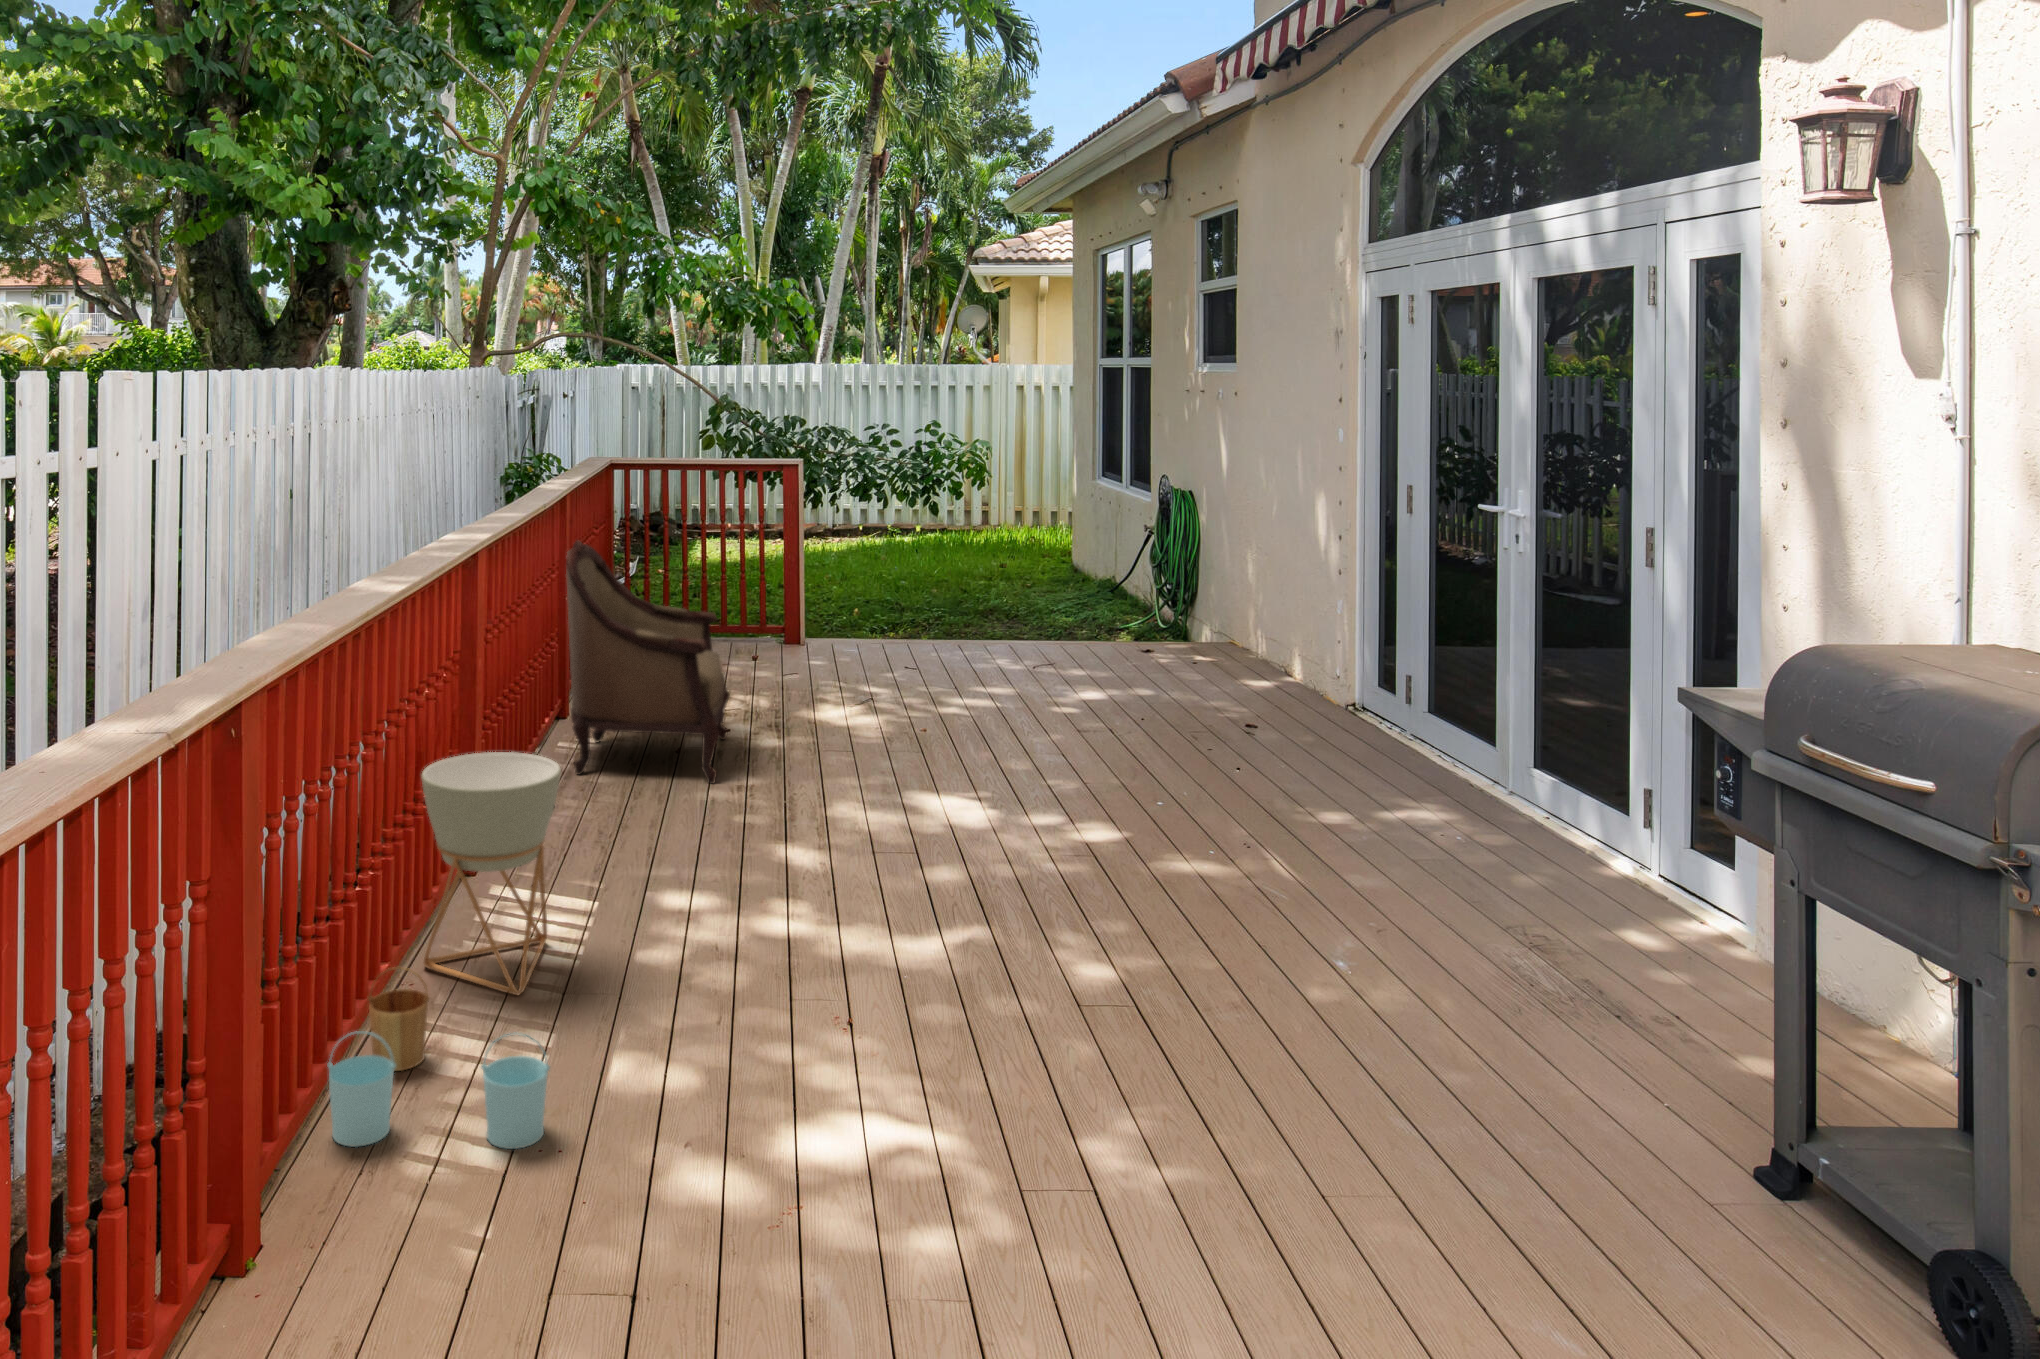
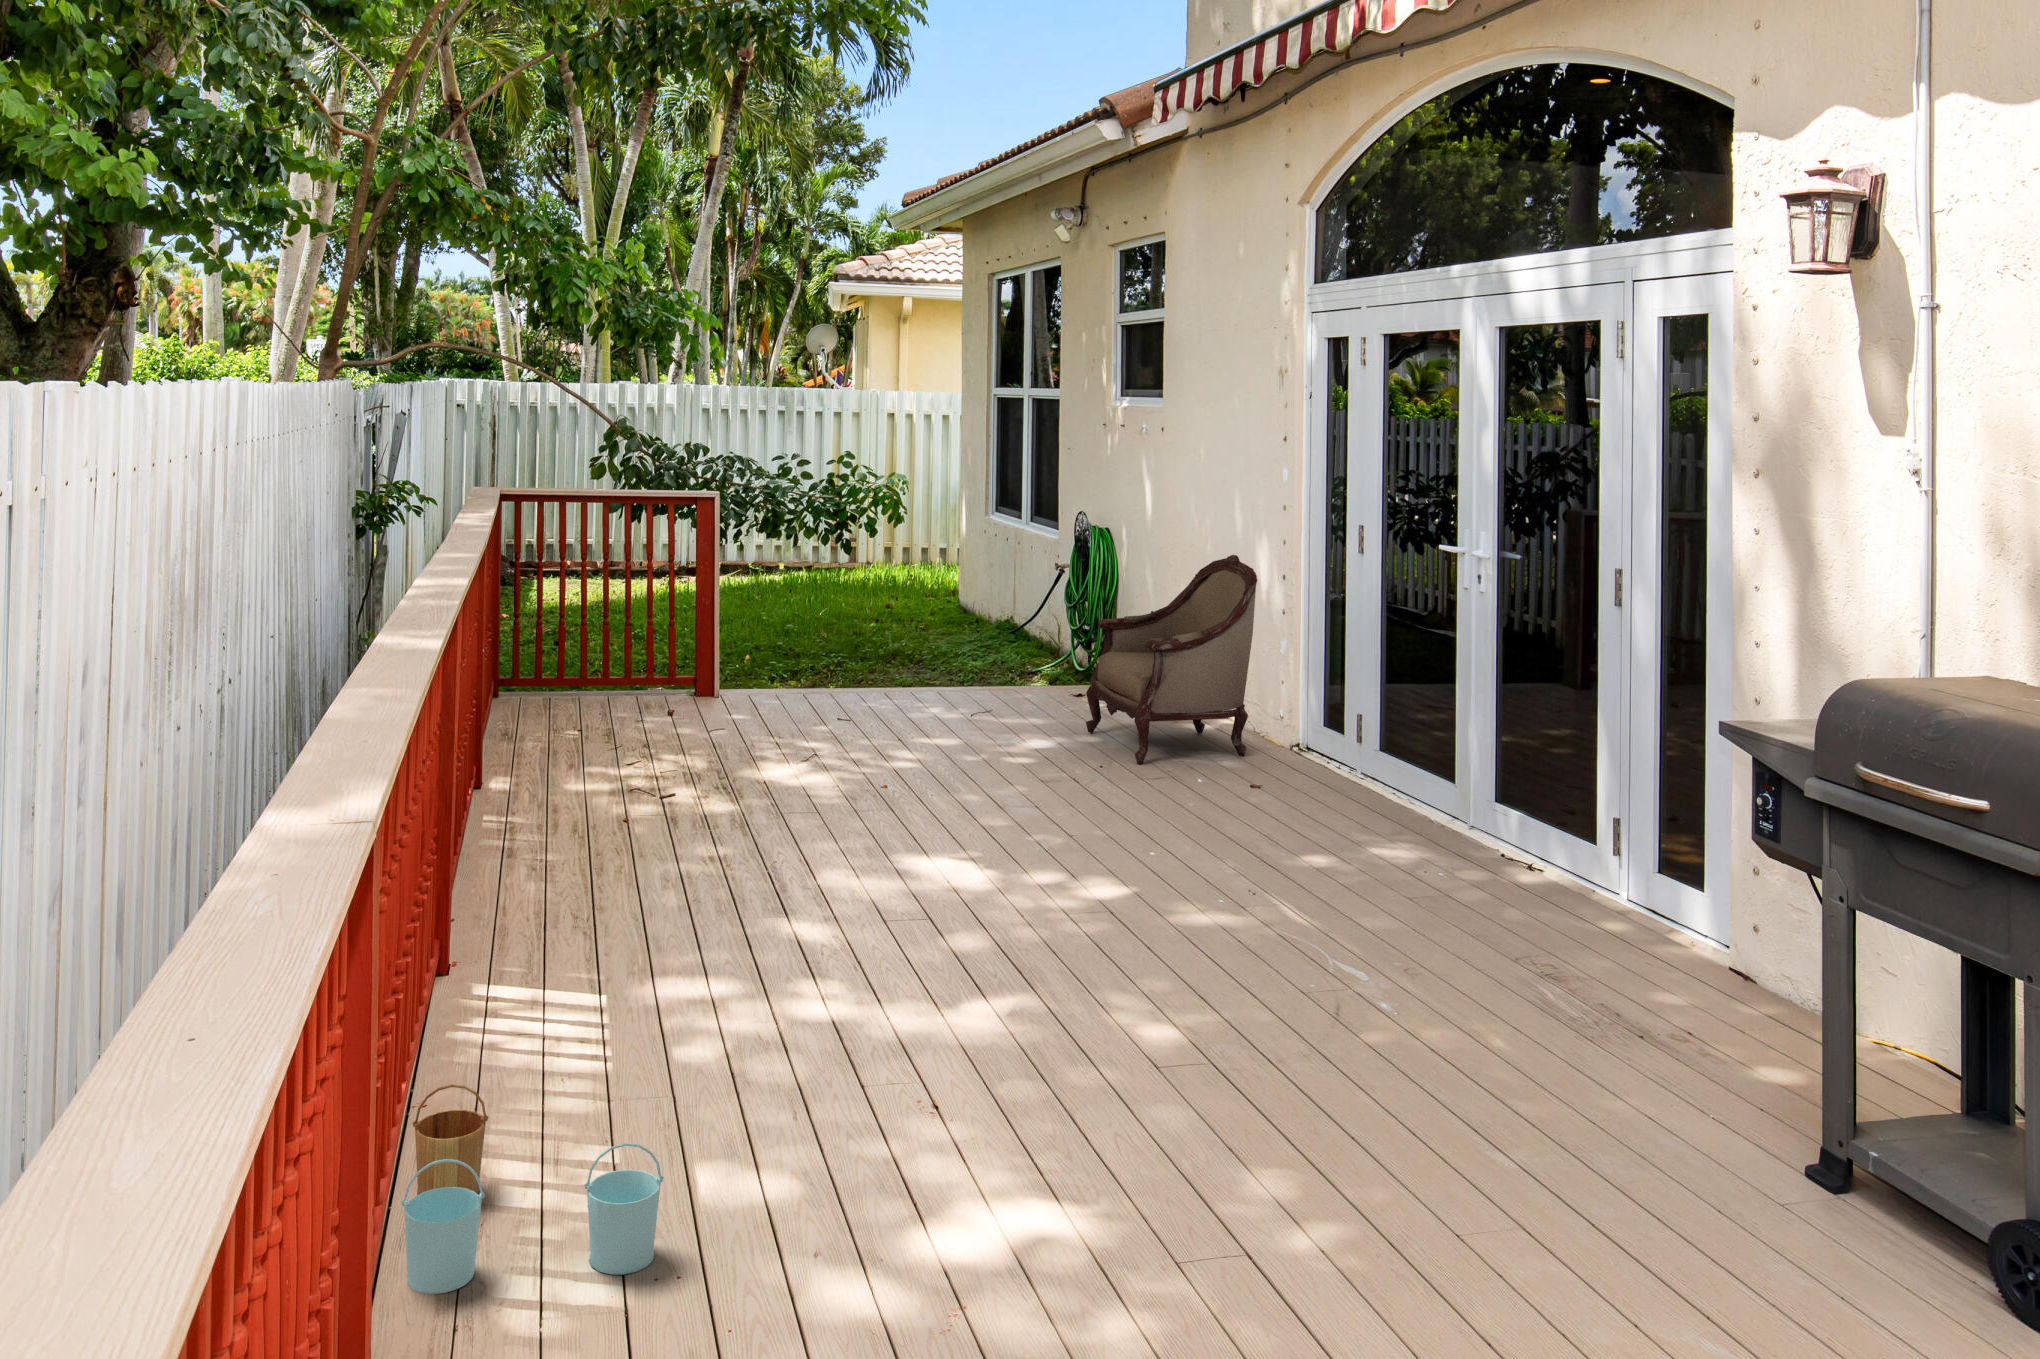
armchair: present [566,540,730,784] -> present [1086,555,1257,764]
planter: present [422,752,561,995] -> none [430,833,598,1108]

